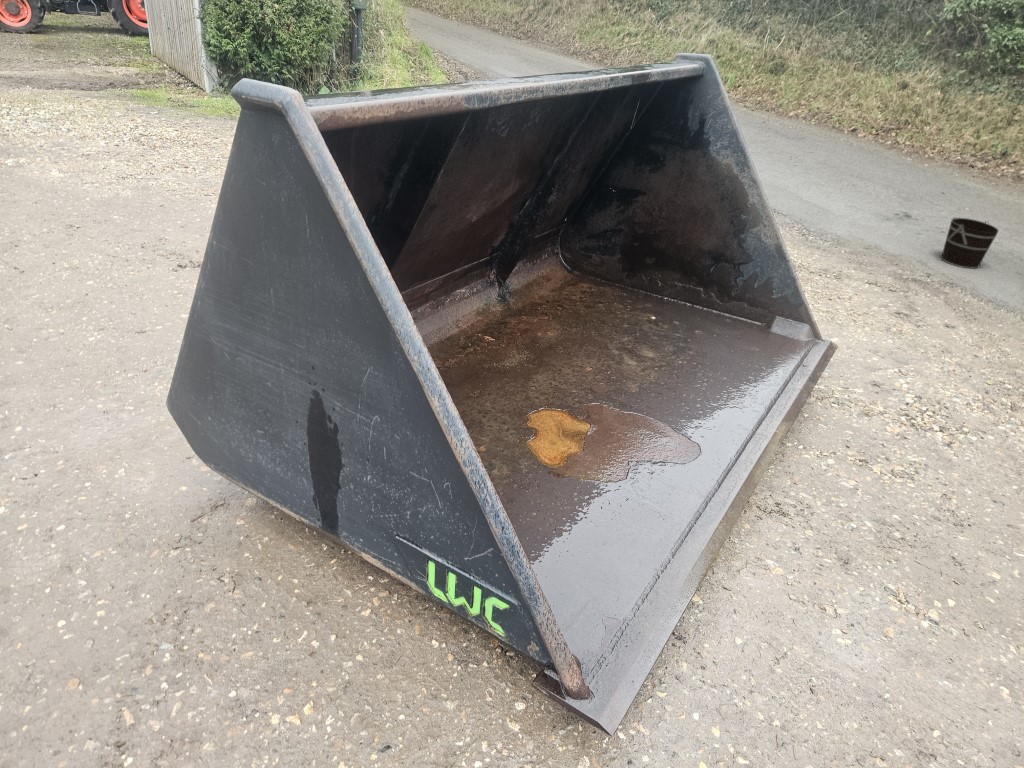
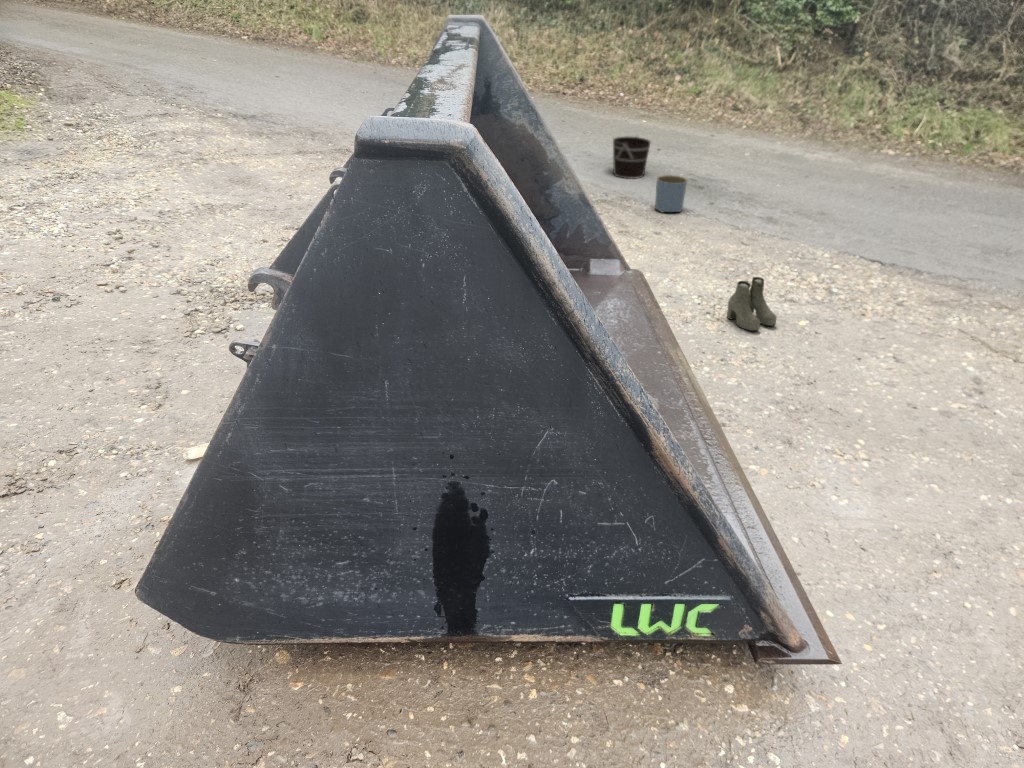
planter: none [951,267,1002,314] -> present [655,175,687,212]
boots: none [911,390,969,453] -> present [727,277,776,331]

